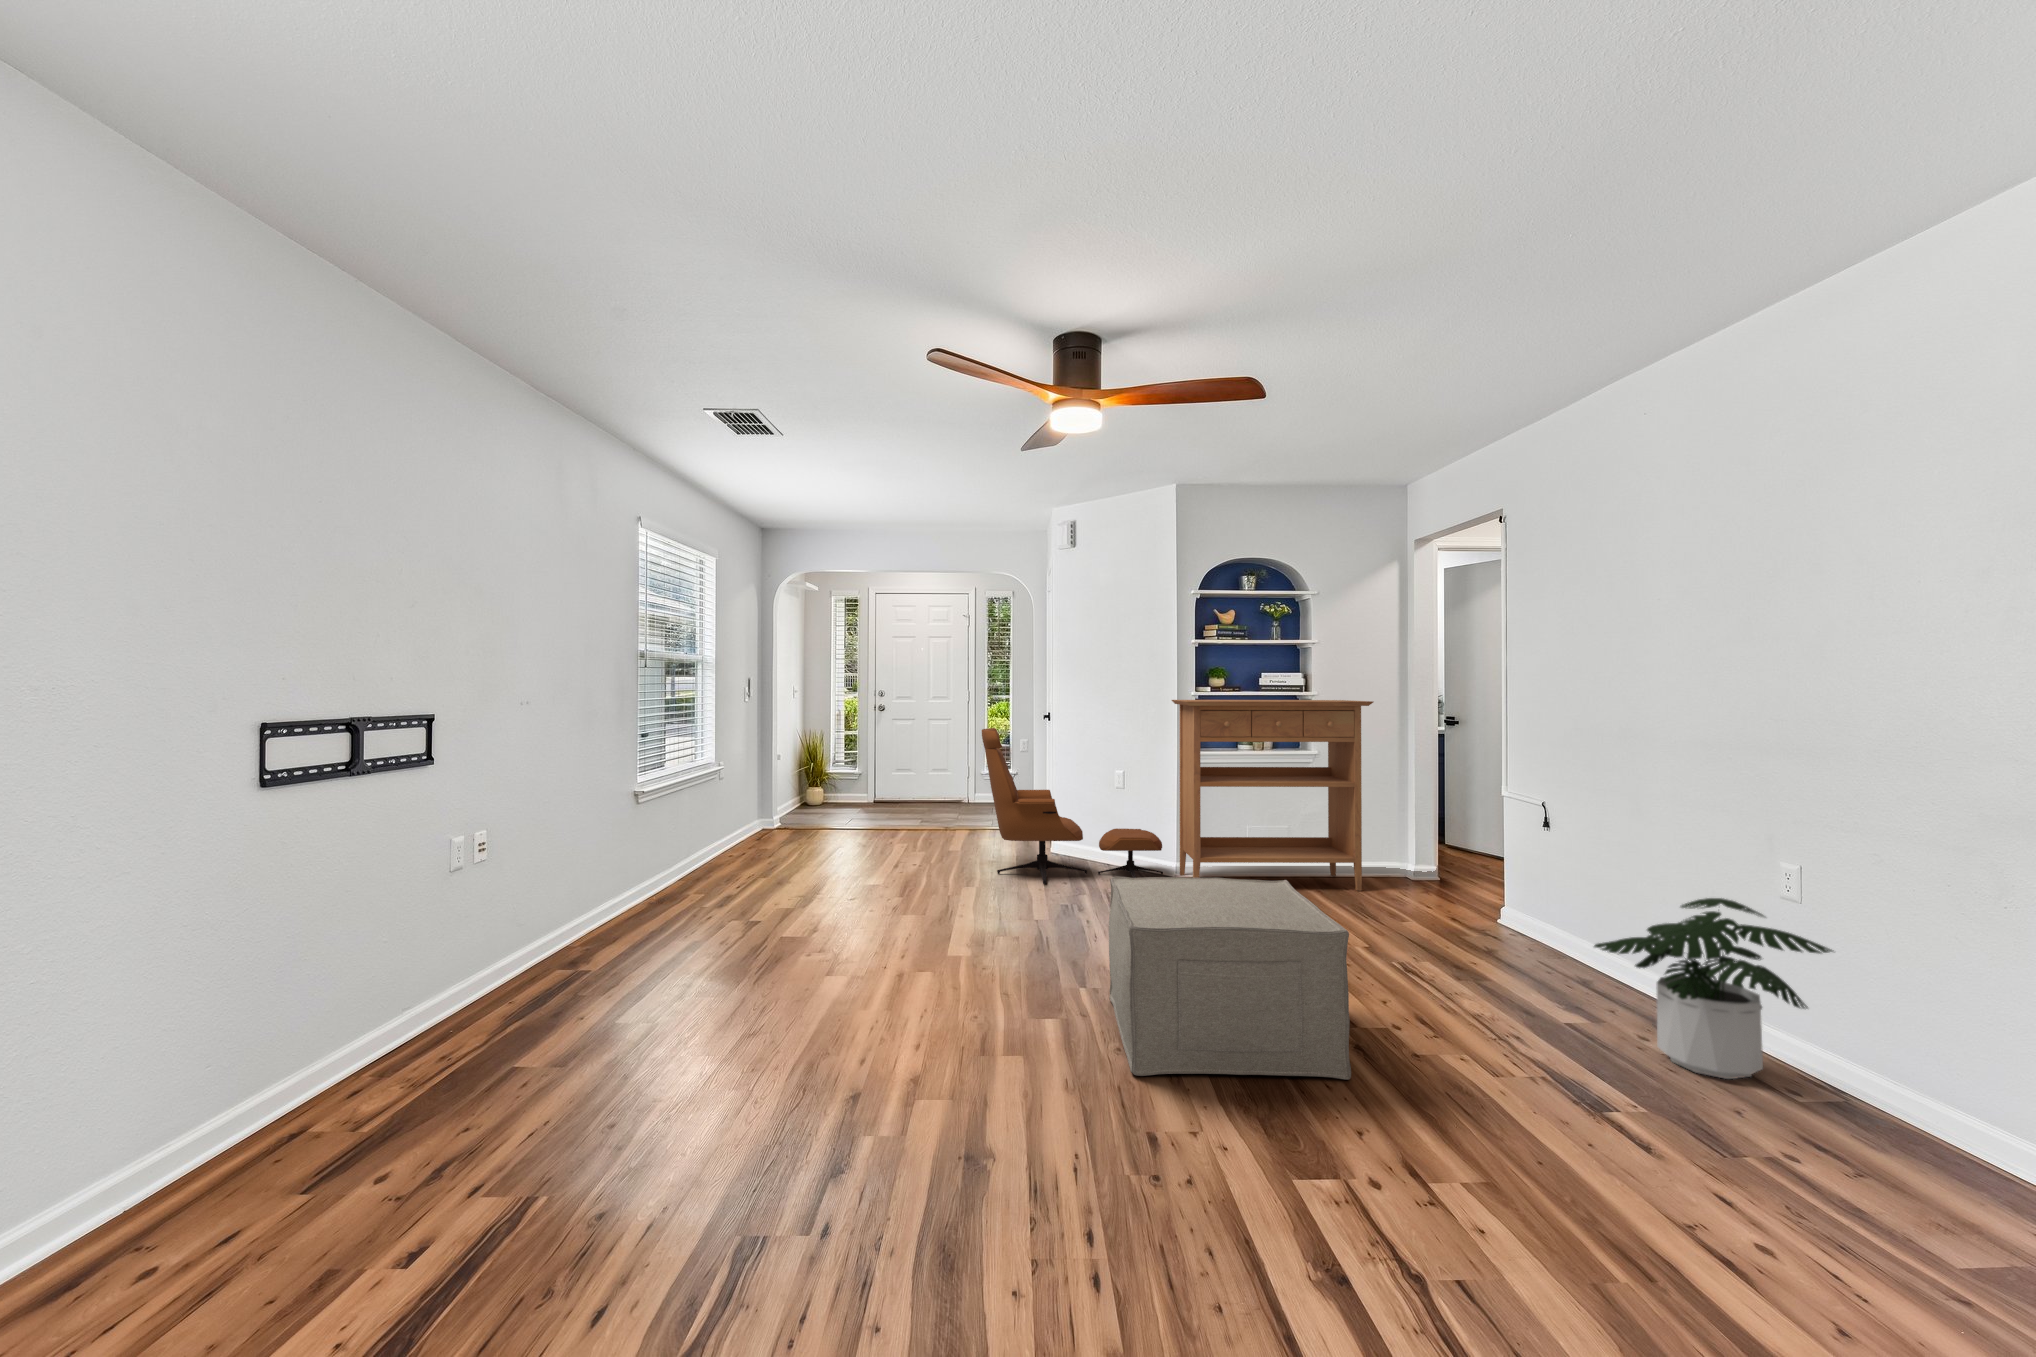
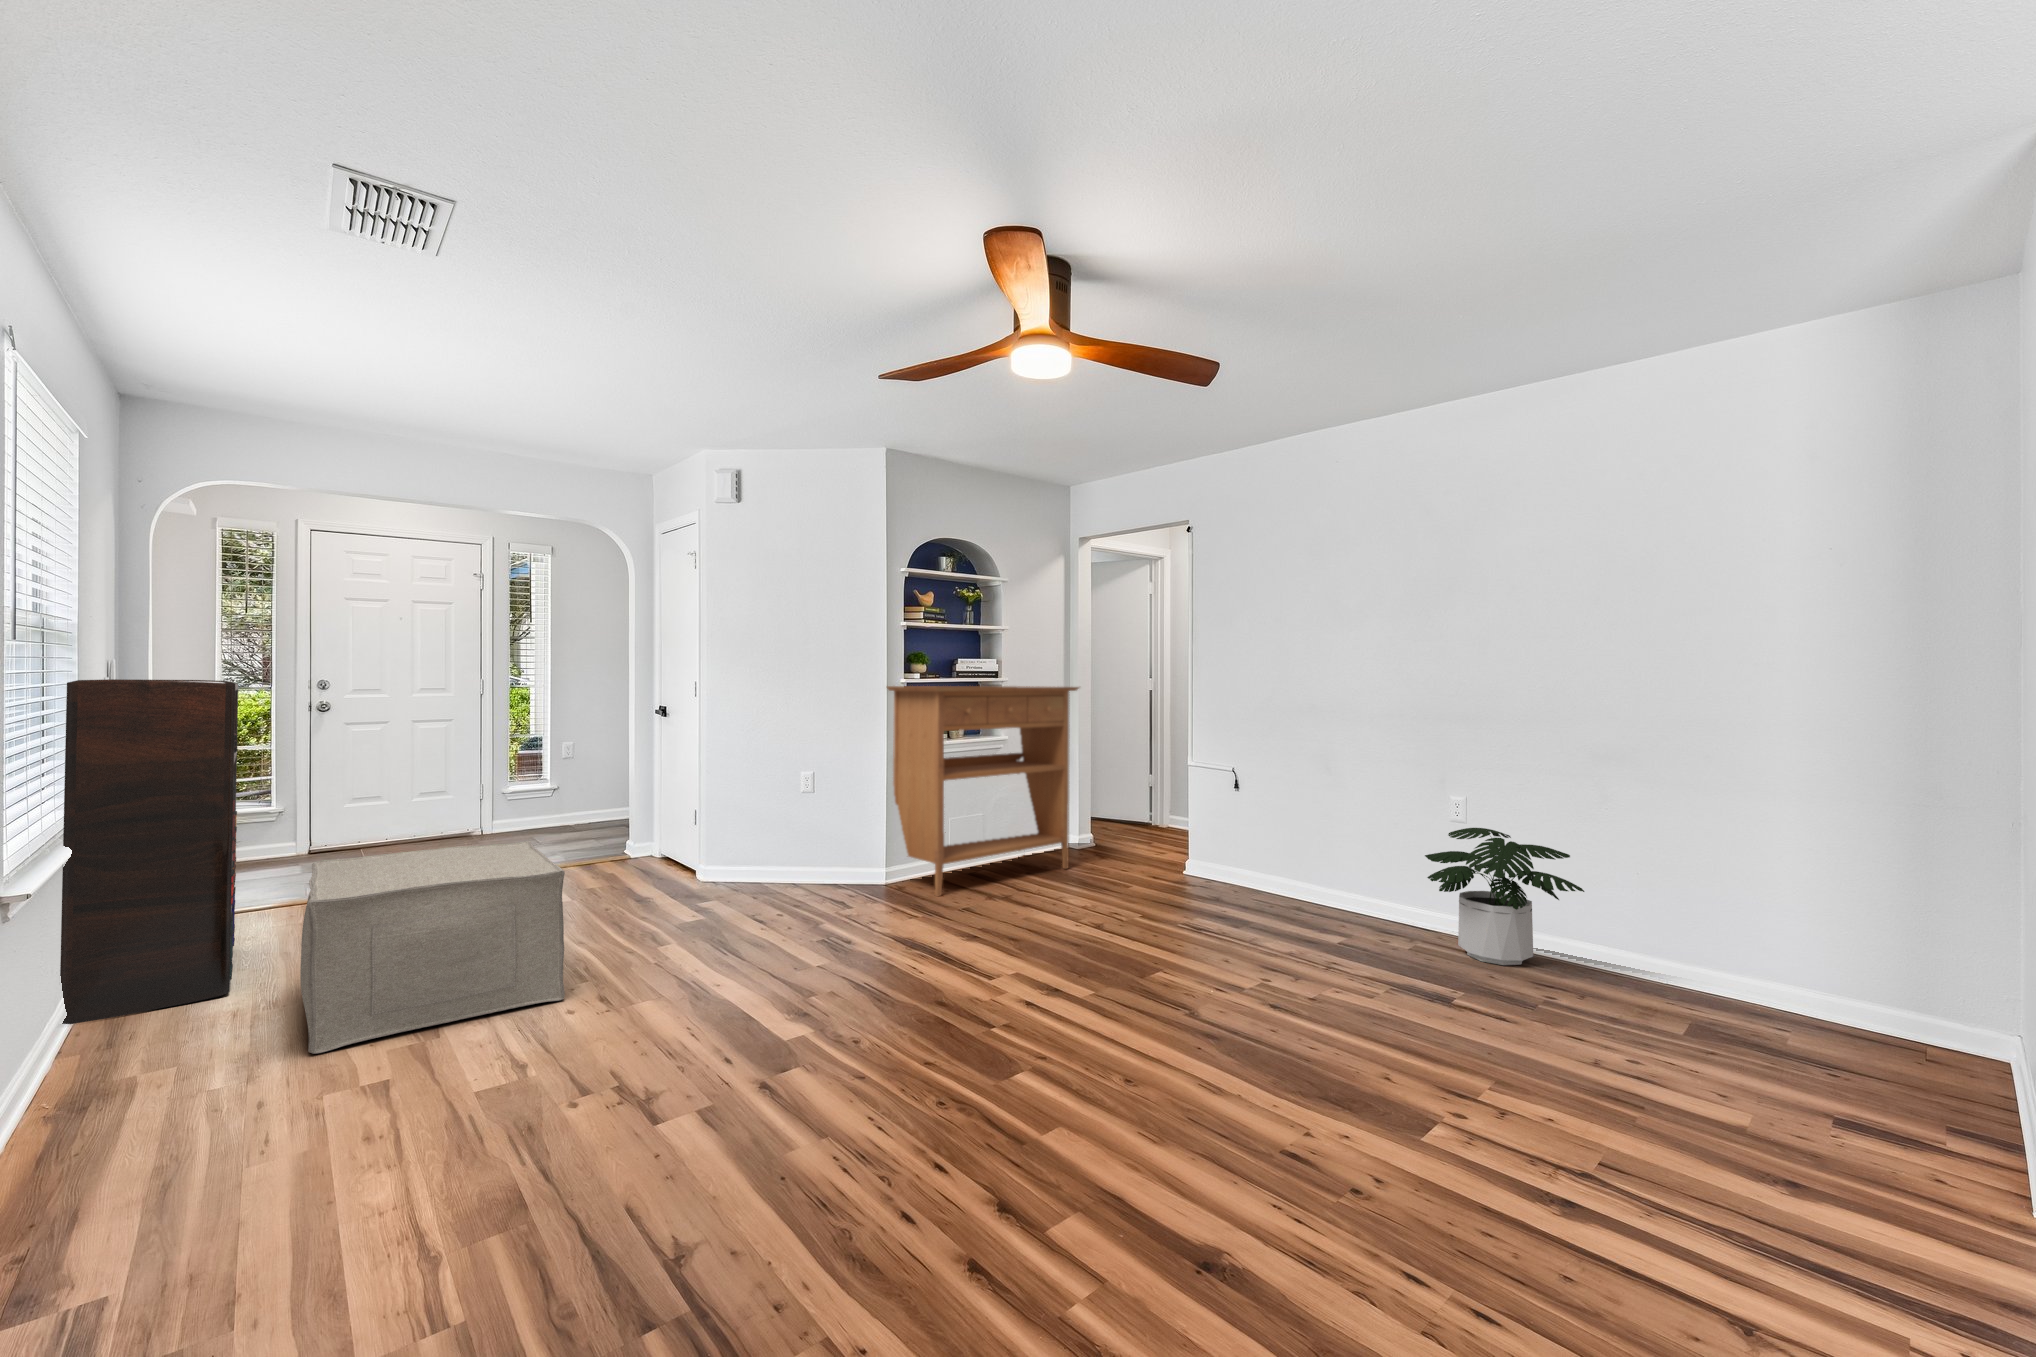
bookshelf: none [704,695,790,868] -> present [60,679,238,1024]
lounge chair: present [982,728,1163,884] -> none [659,725,883,923]
ottoman: present [1109,877,1351,1080] -> present [300,841,565,1054]

